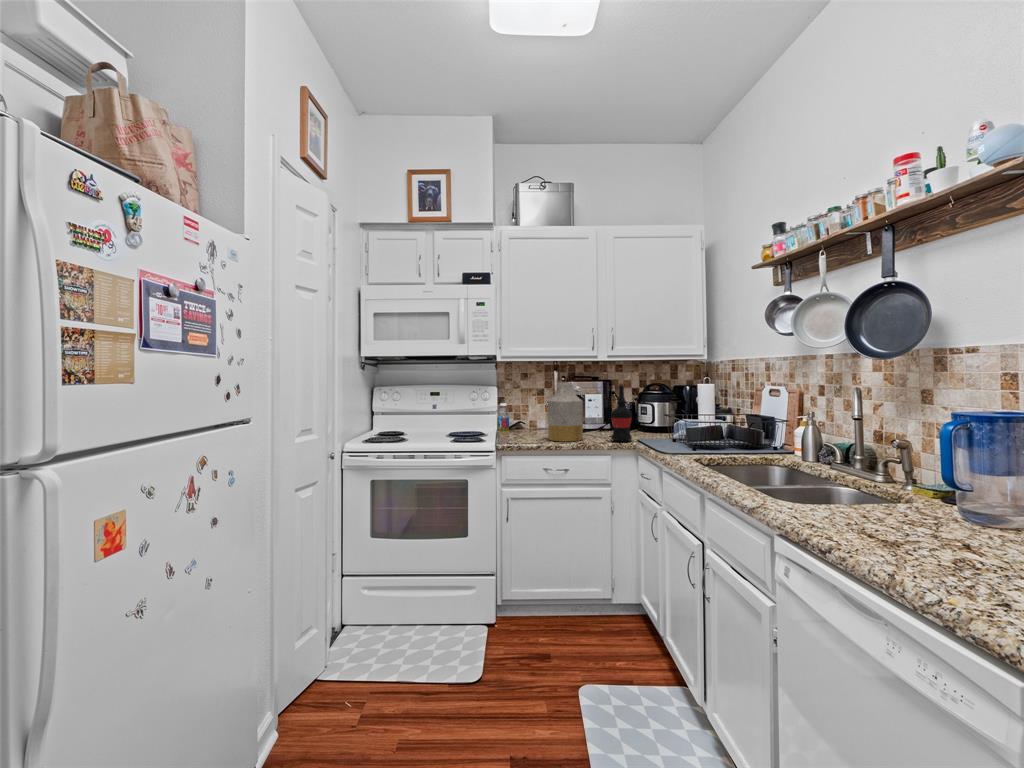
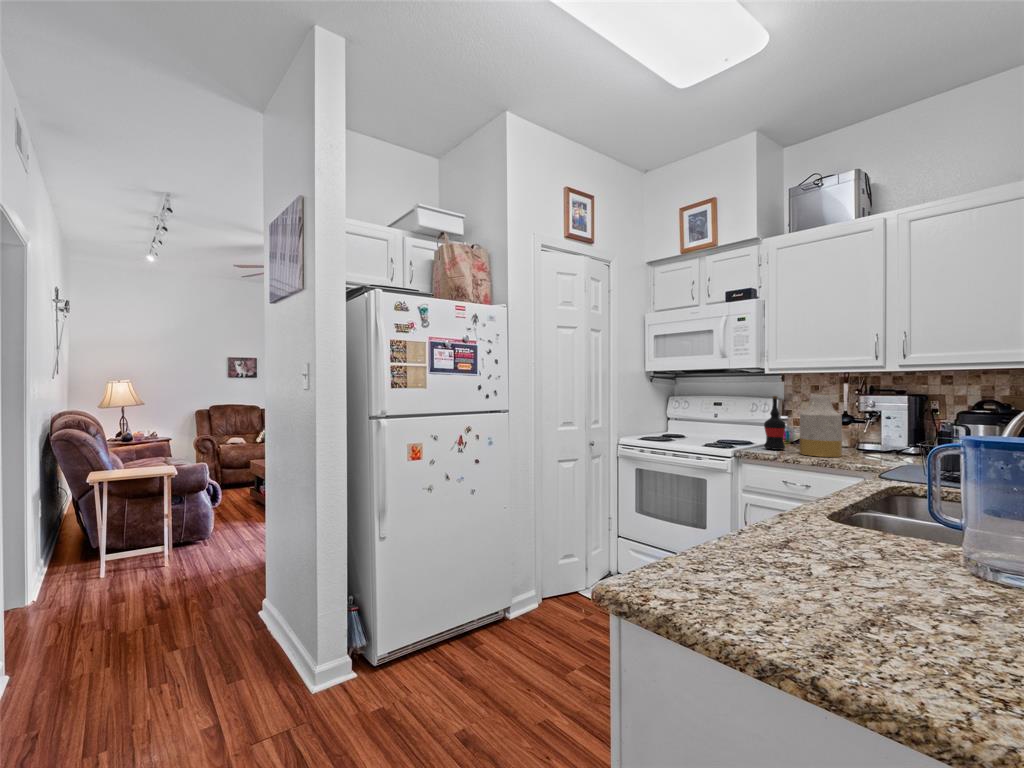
wine bottle: present [611,383,632,441] -> present [764,396,786,450]

